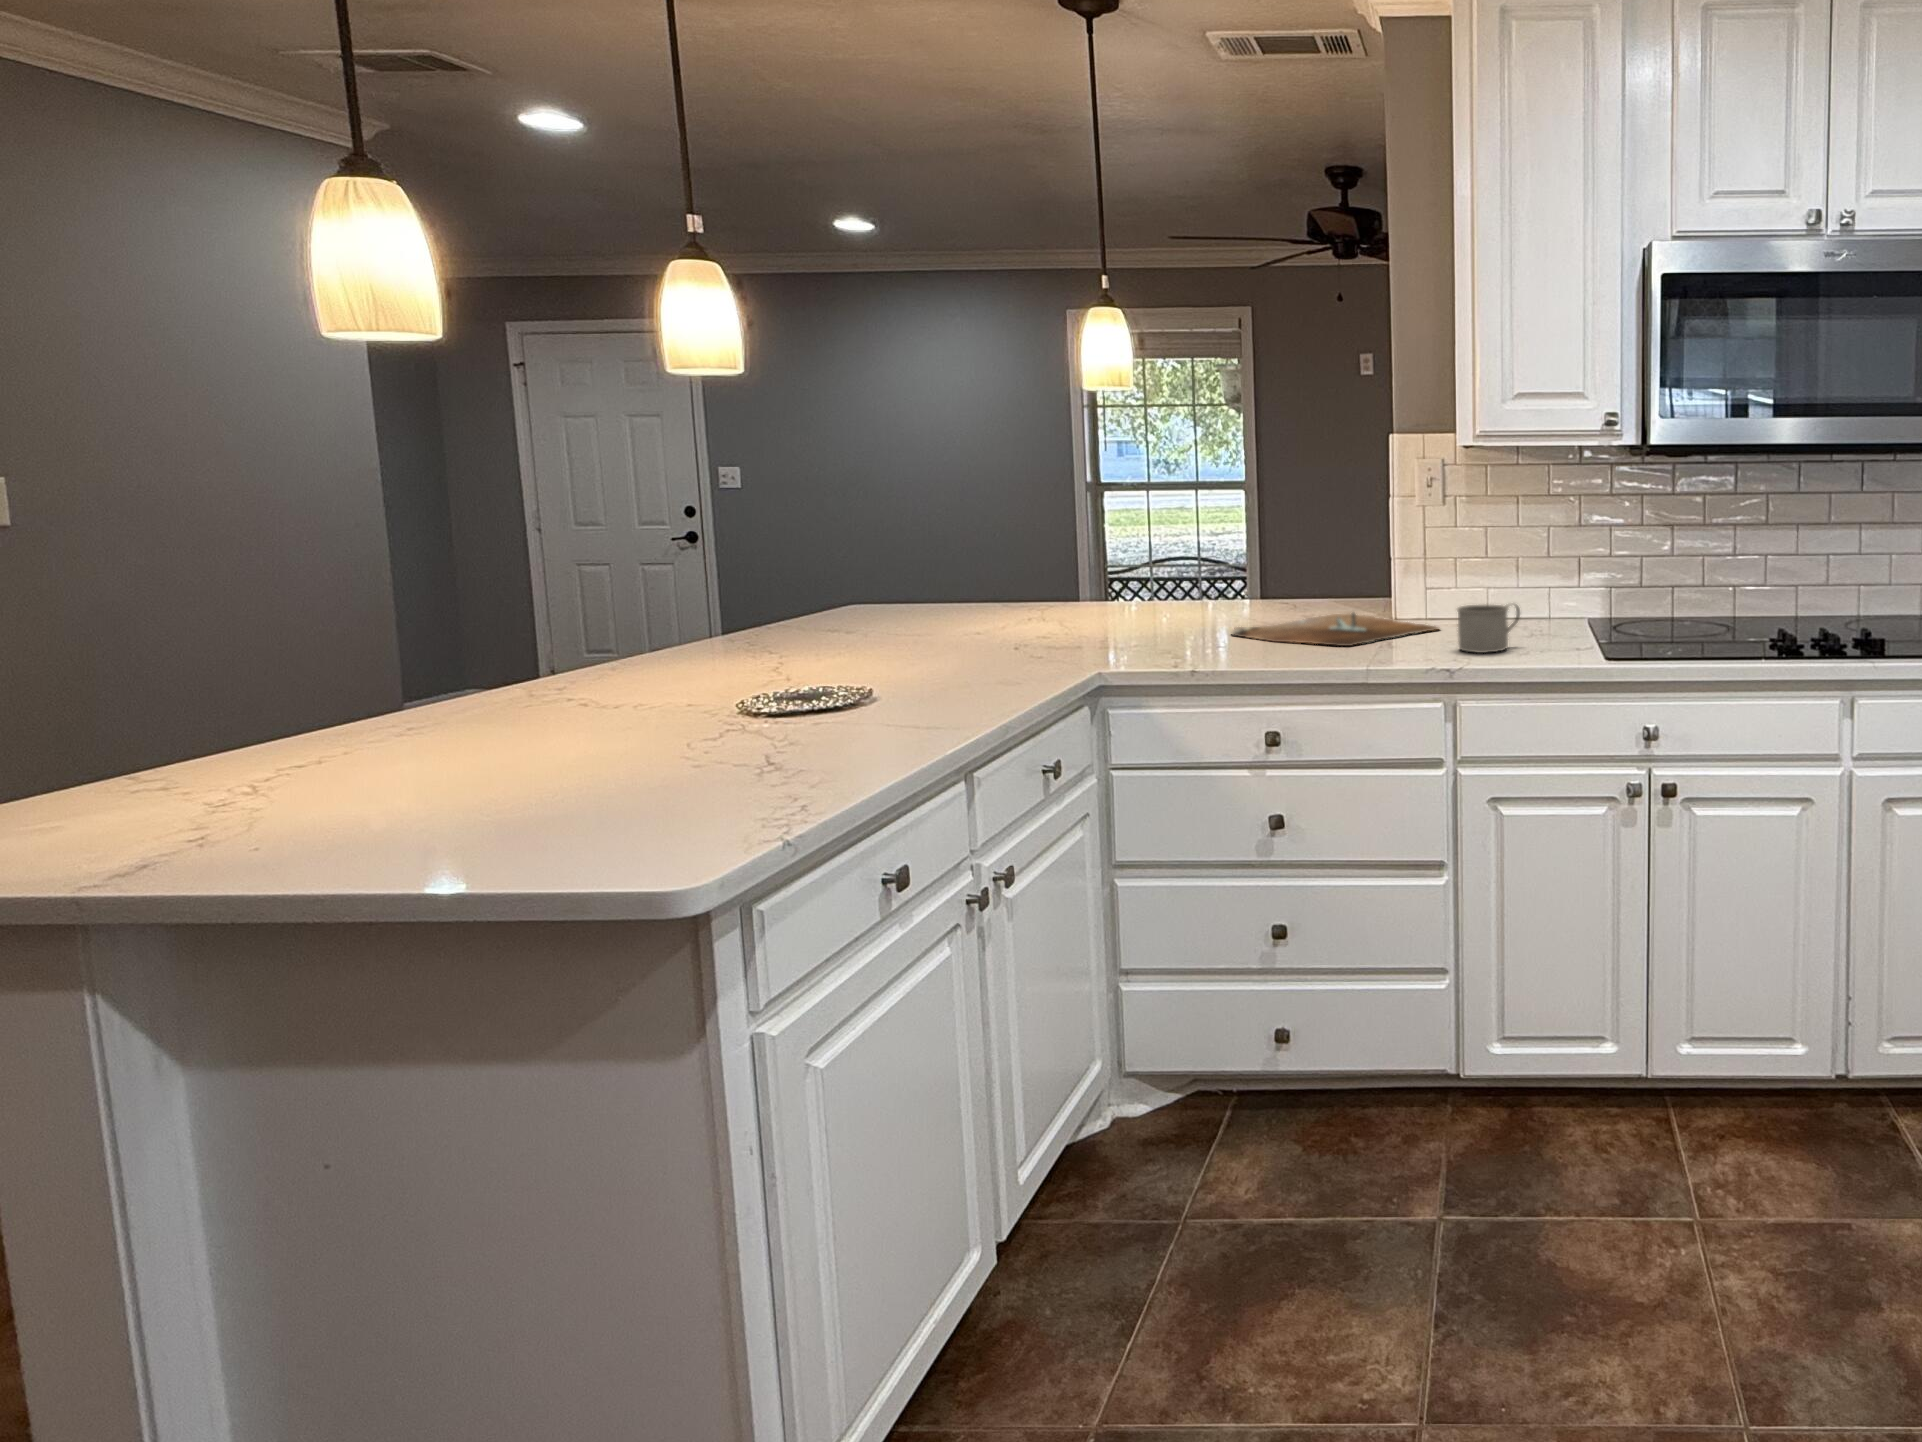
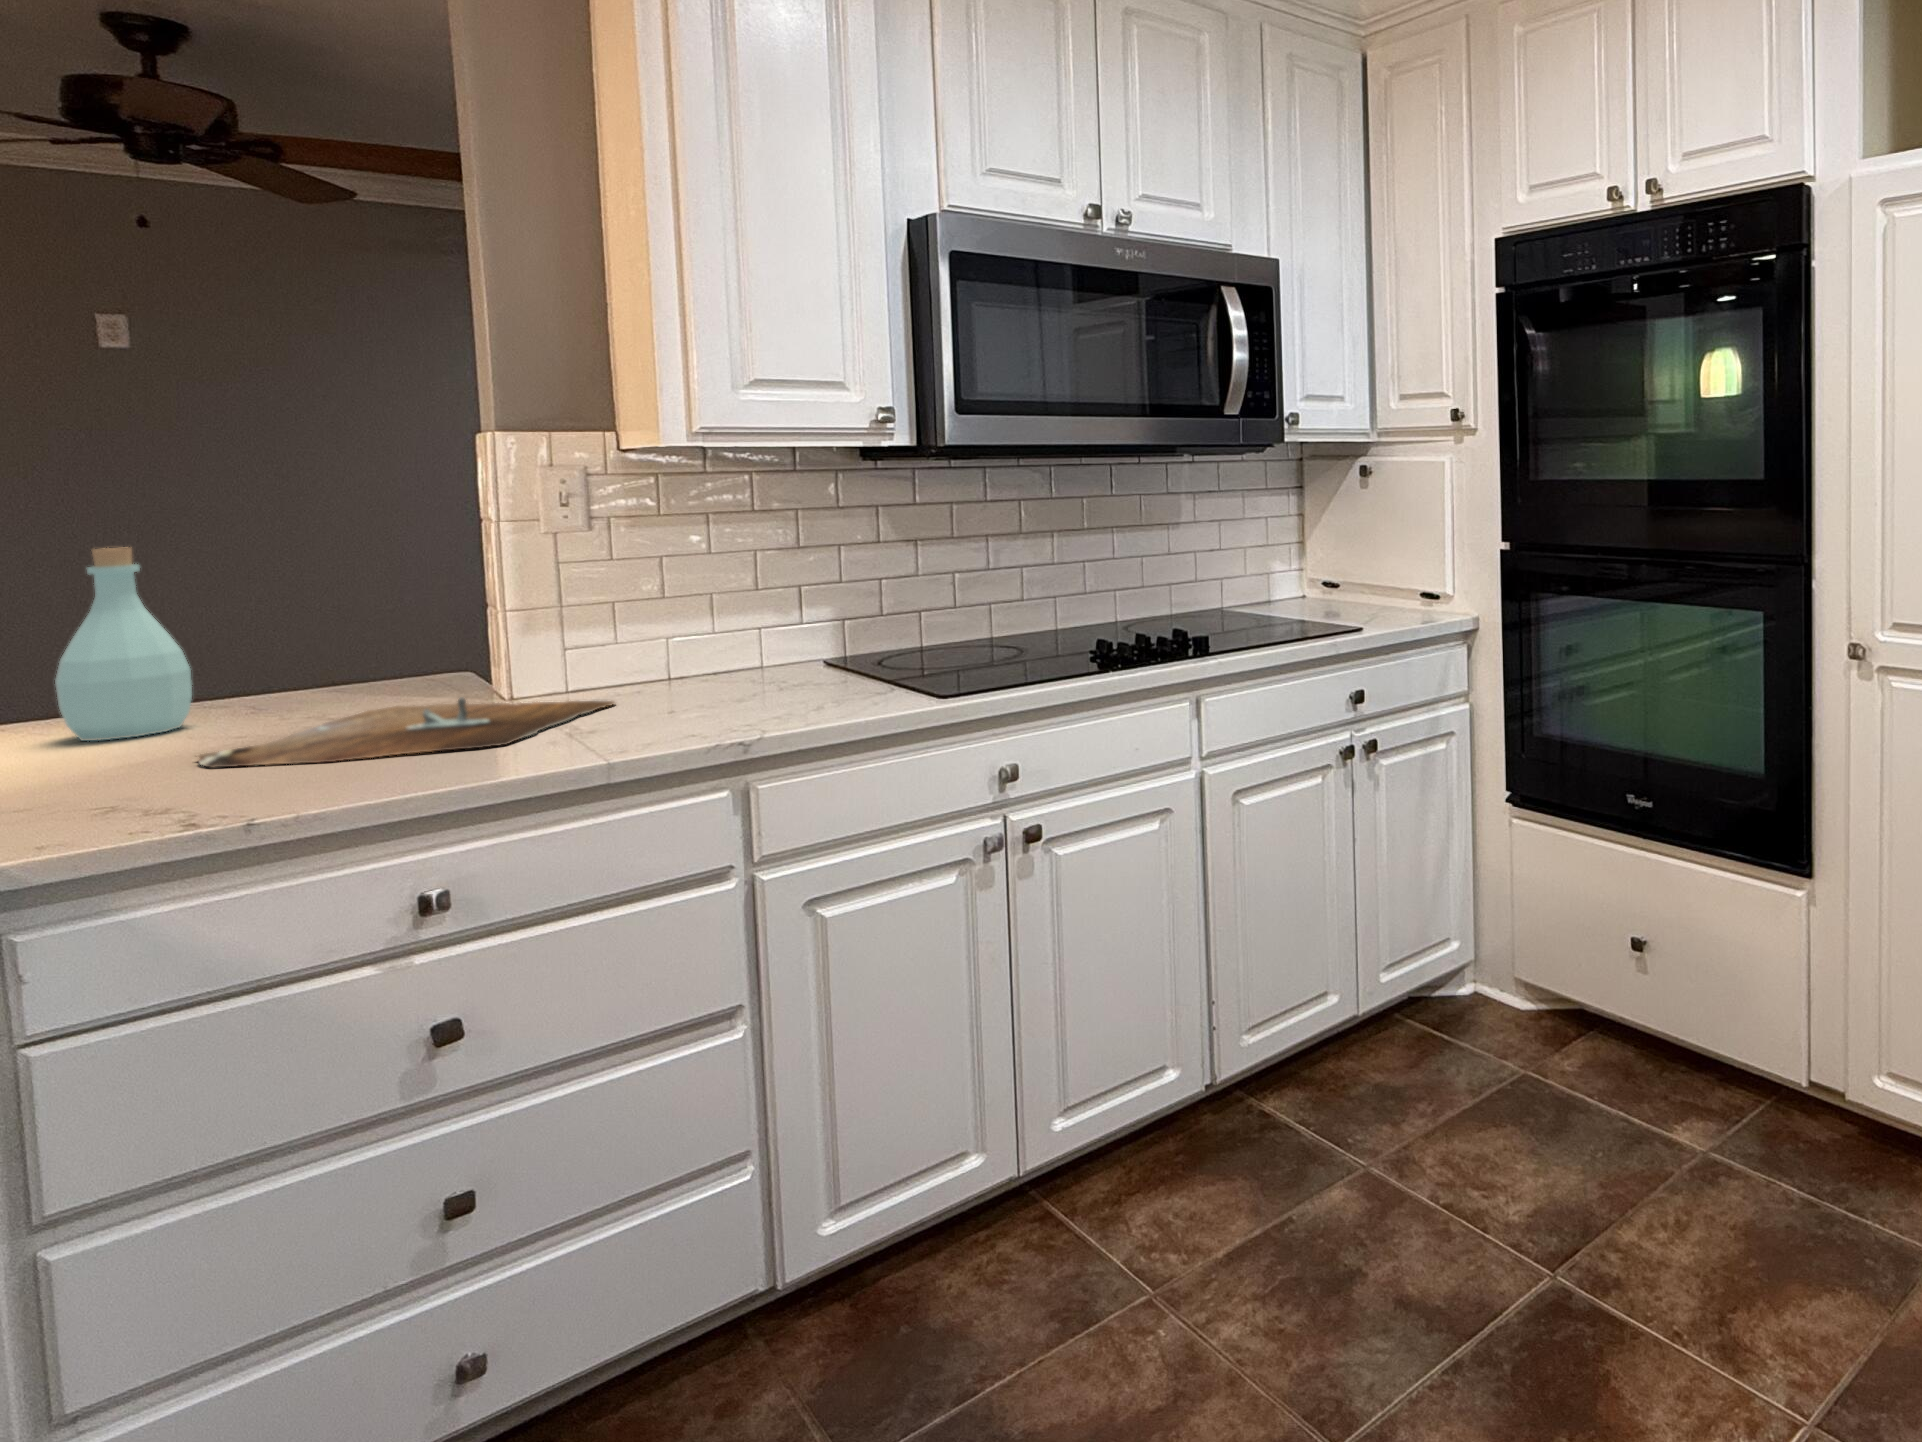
bottle: none [1212,501,1266,614] -> present [55,548,192,741]
mug: present [1457,604,1520,653] -> none [697,651,784,722]

